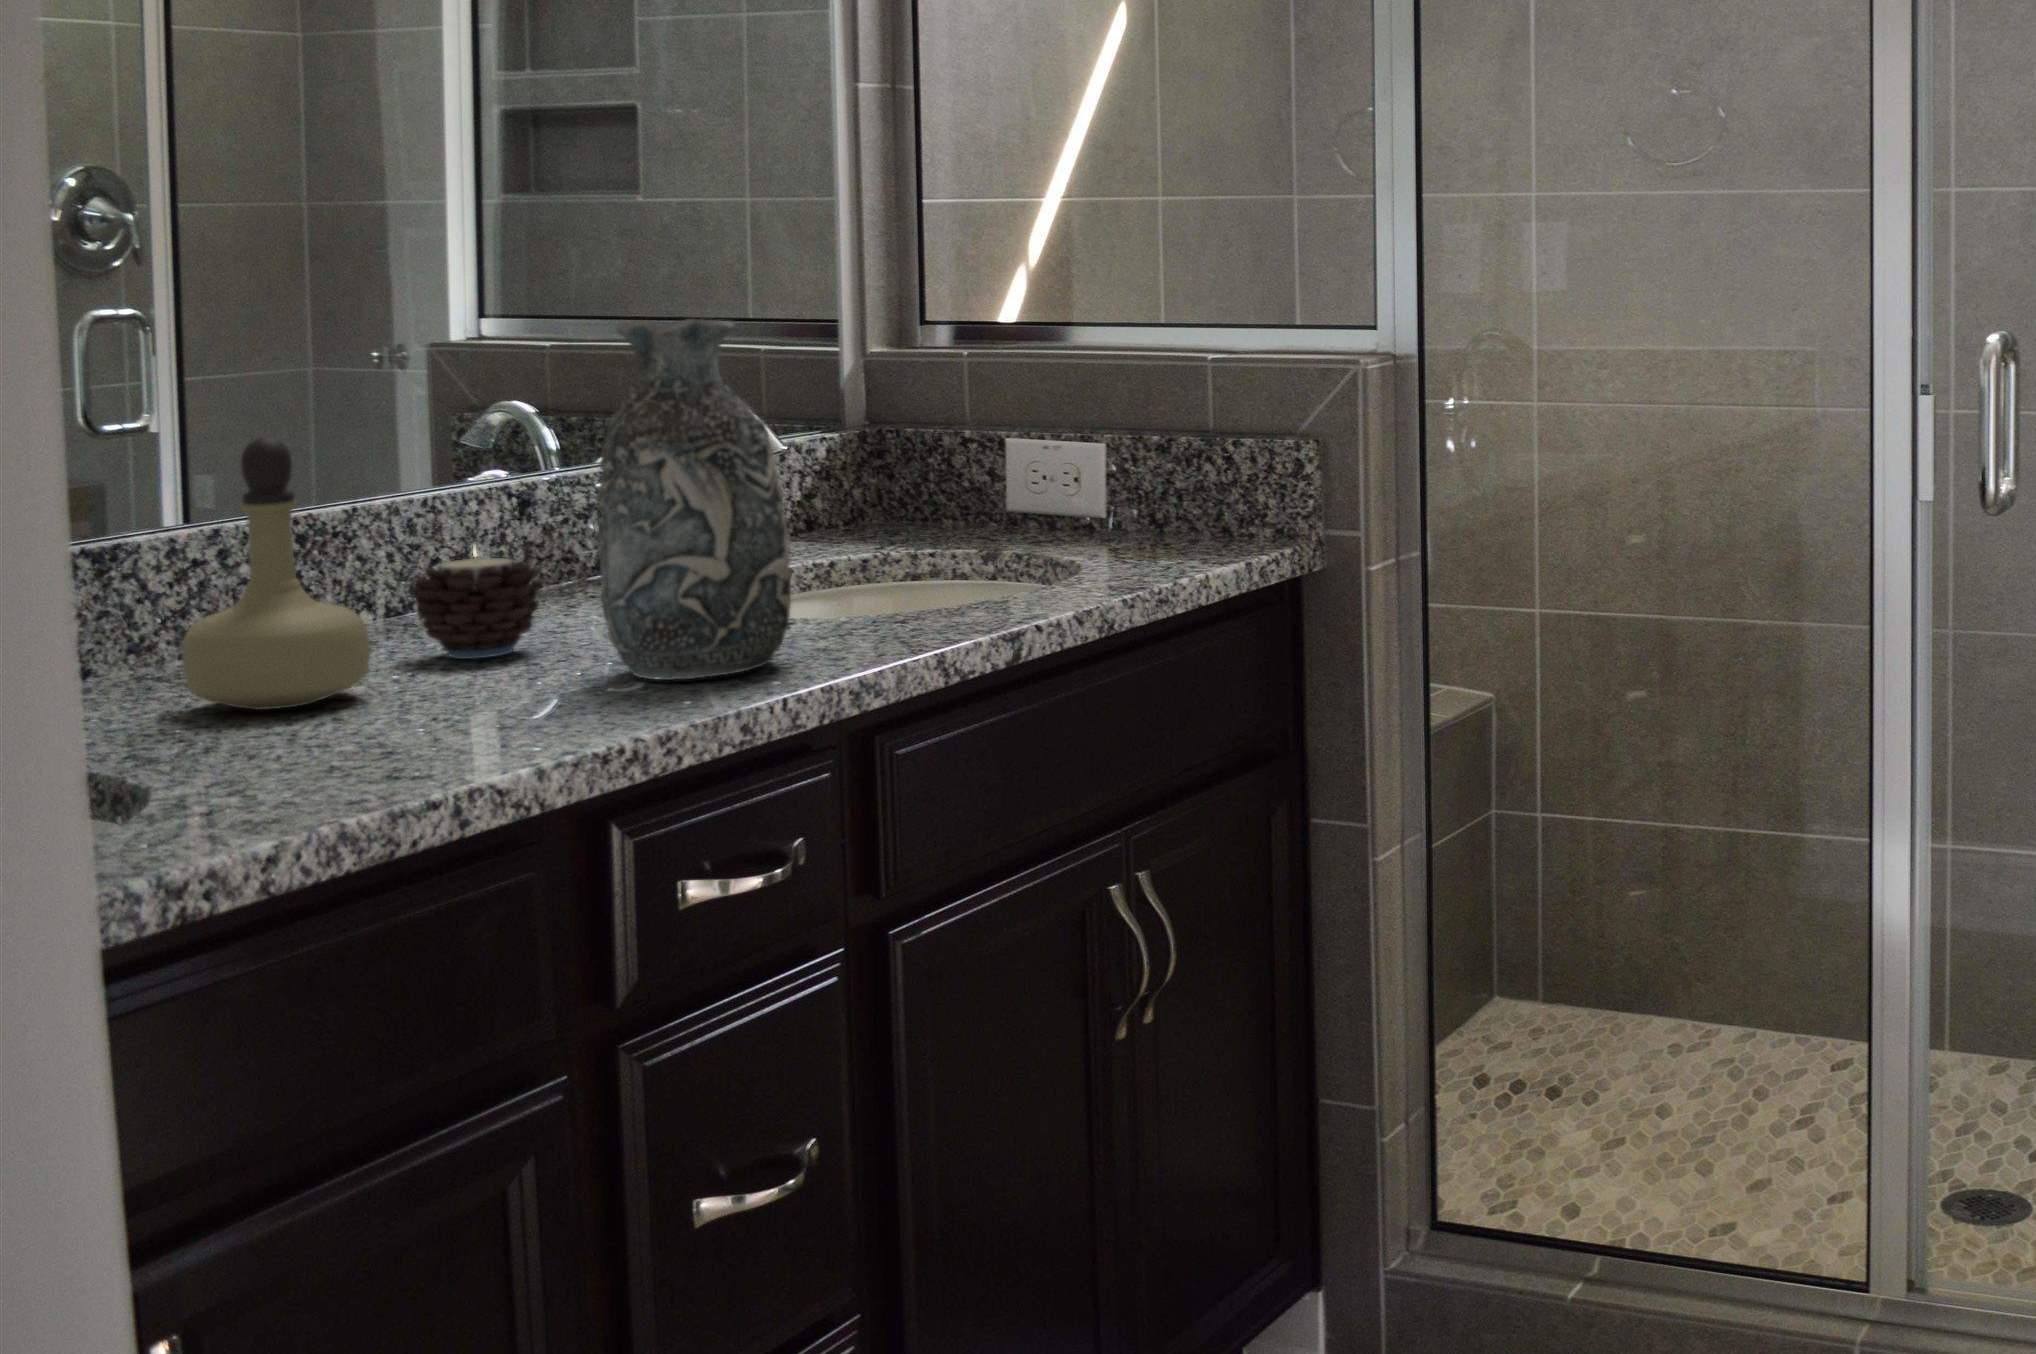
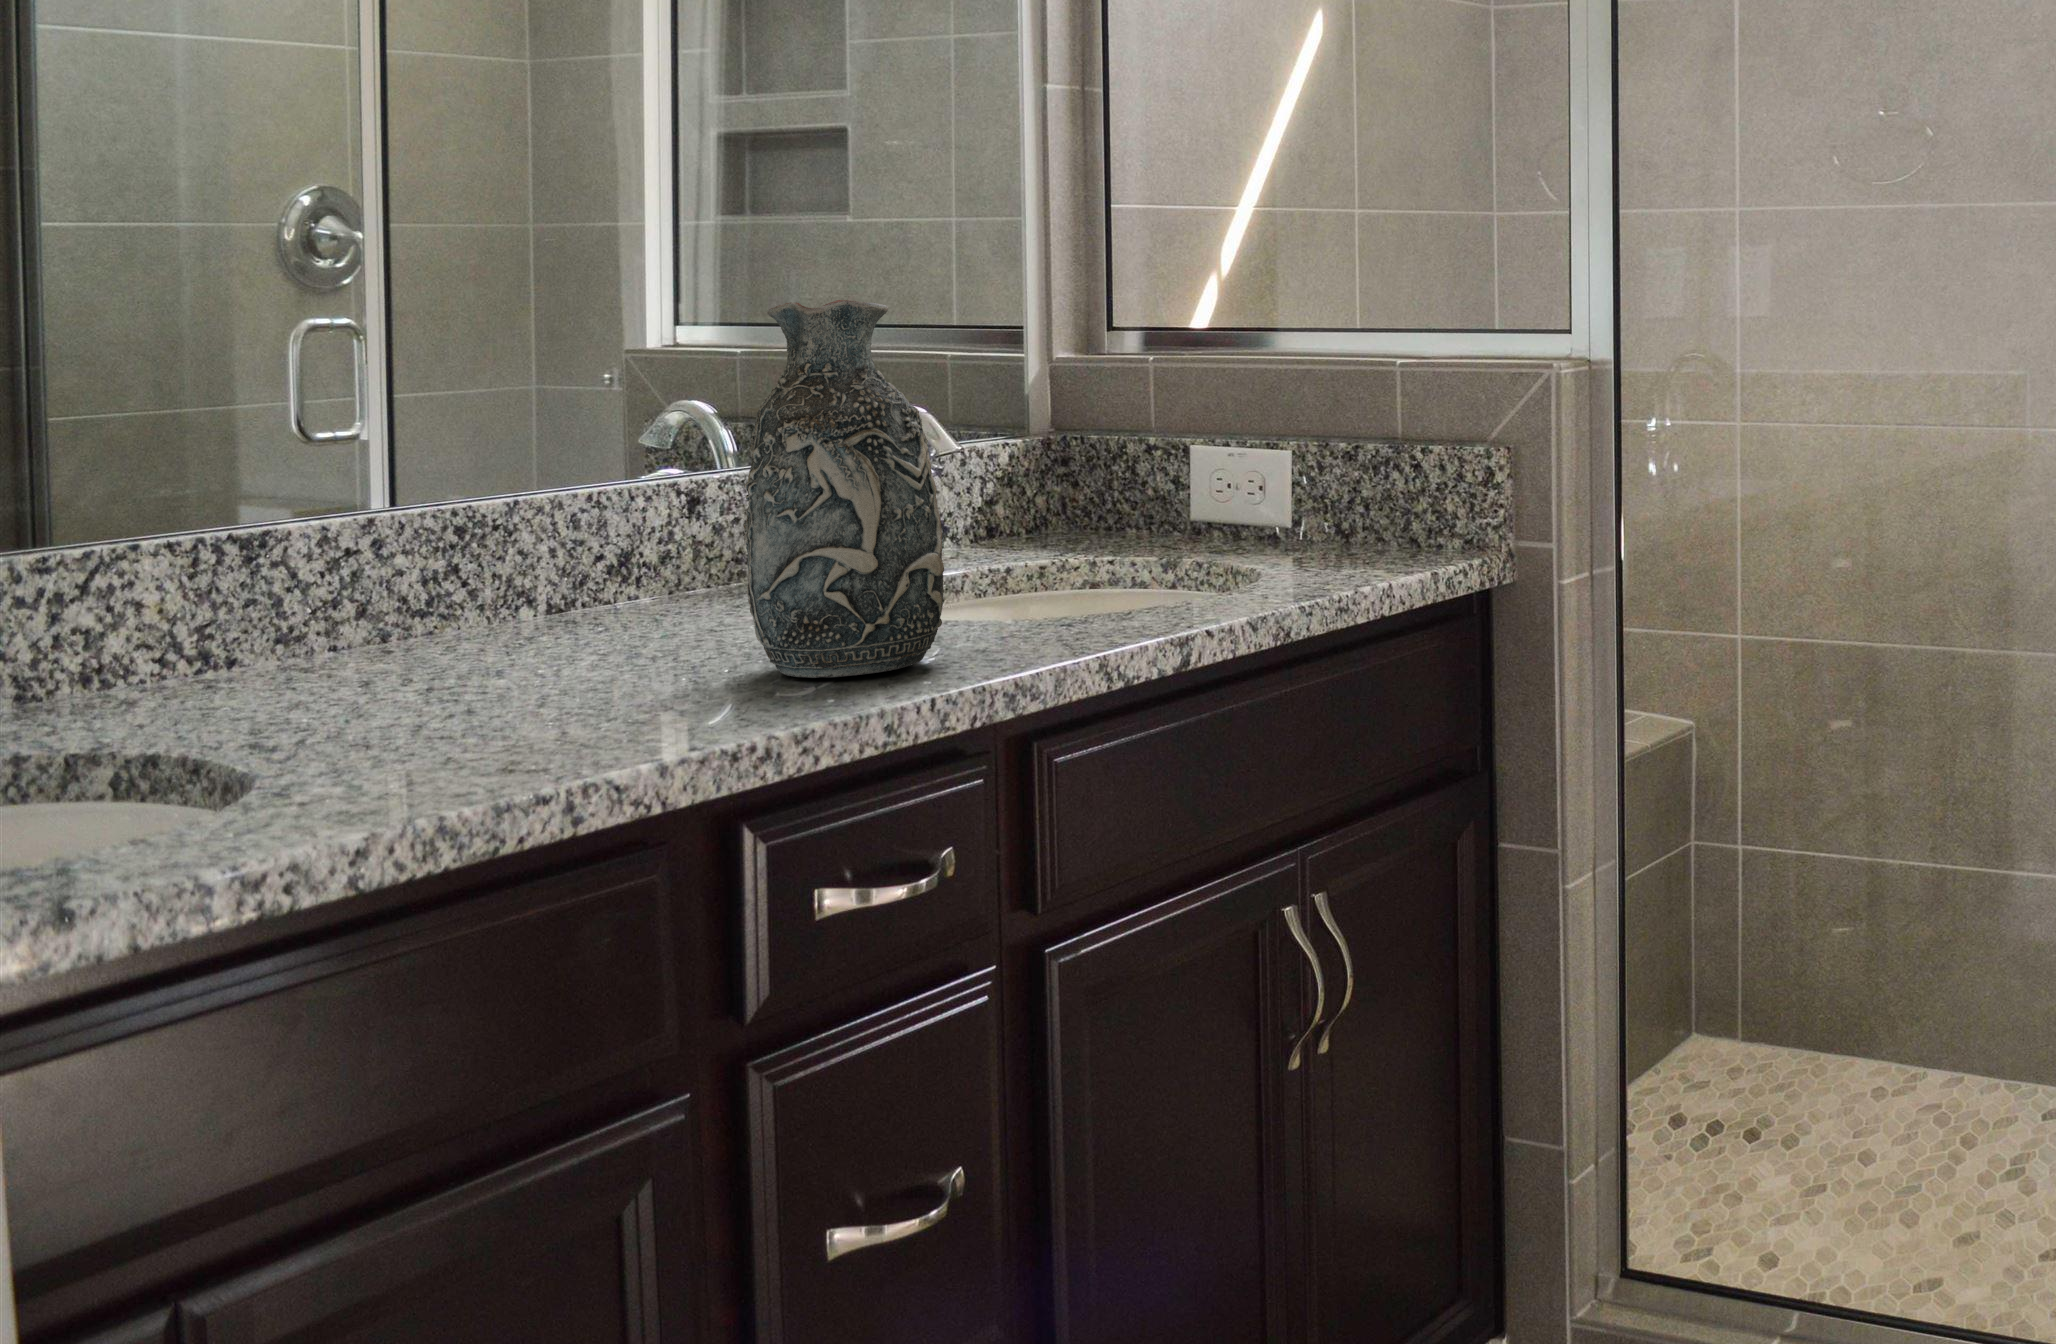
perfume bottle: present [182,437,371,710] -> none [323,420,513,702]
candle: present [411,548,544,659] -> none [563,535,699,655]

